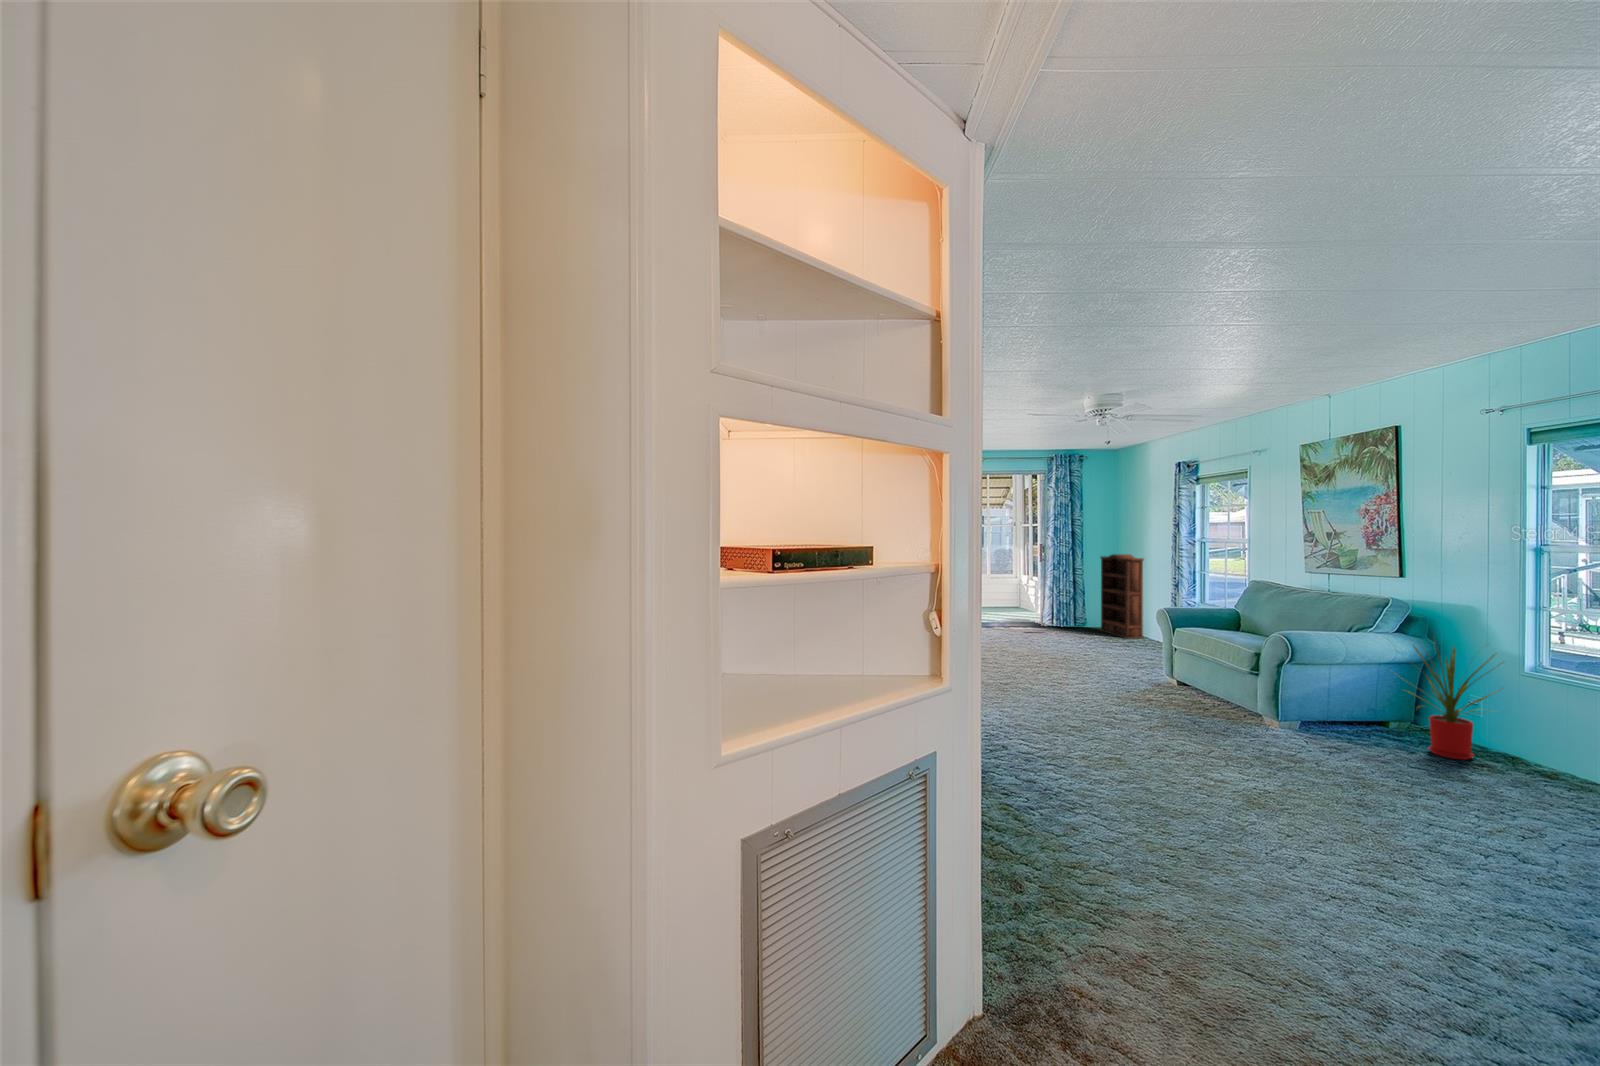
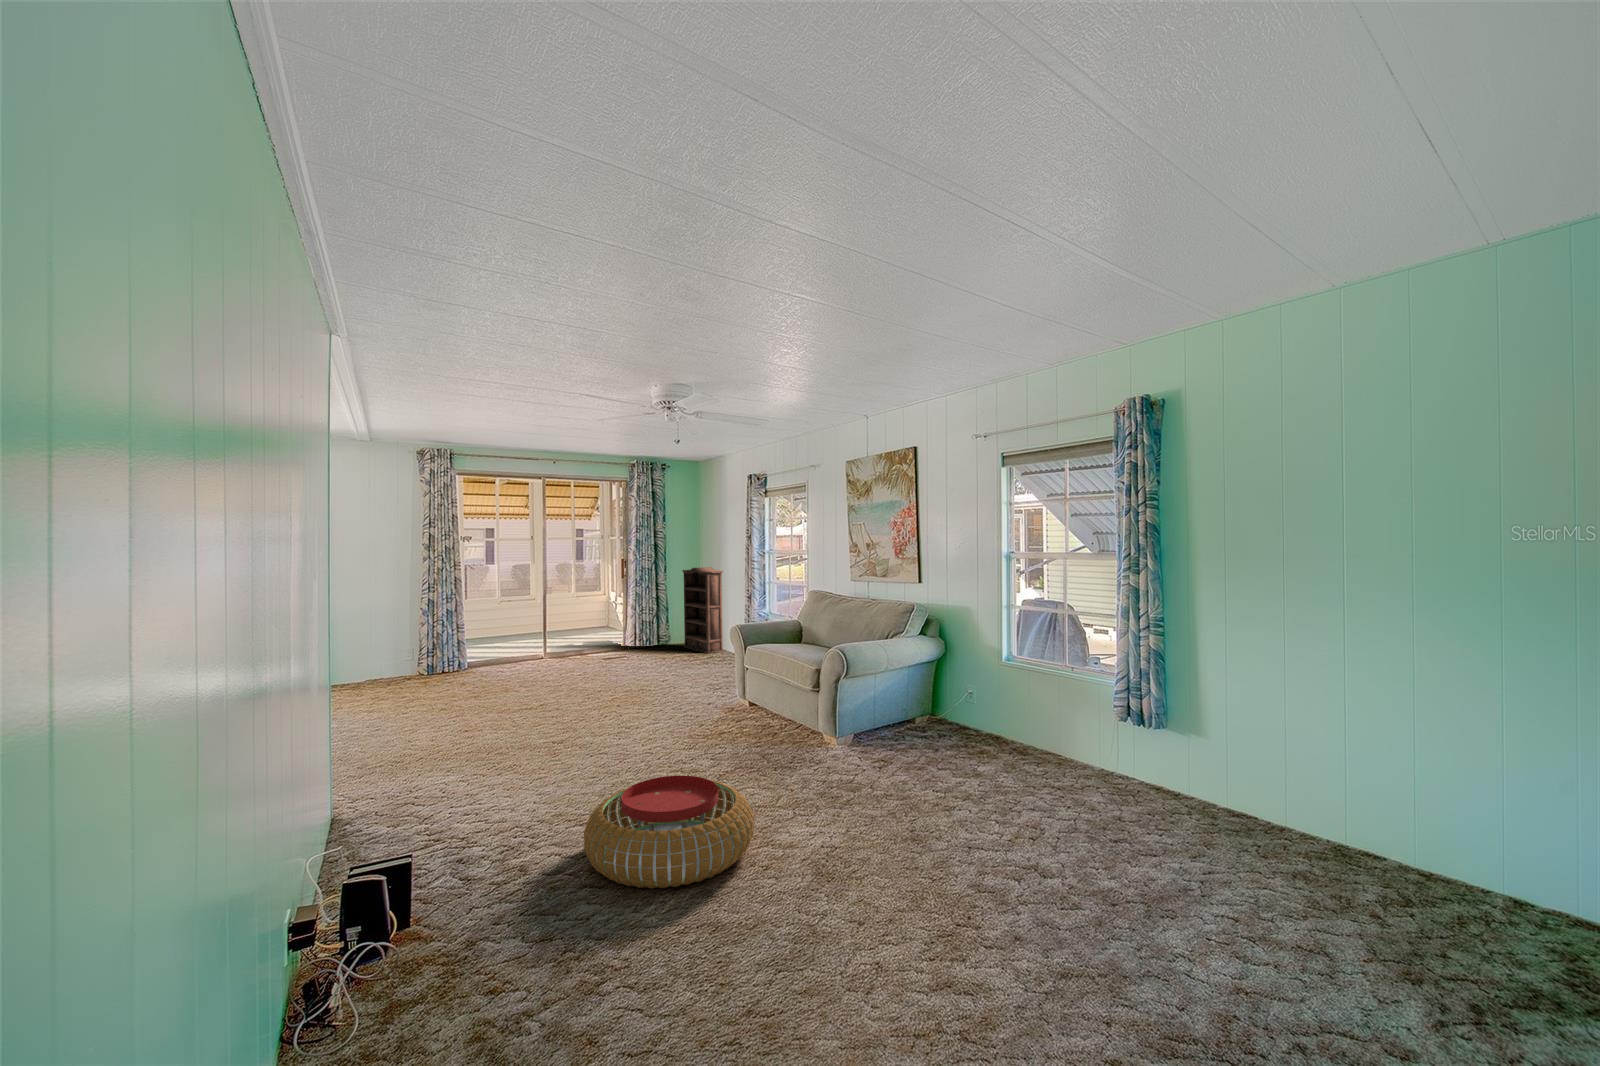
house plant: present [1413,638,1498,760] -> none [914,637,995,750]
pouf: none [1048,716,1197,796] -> present [584,776,754,889]

